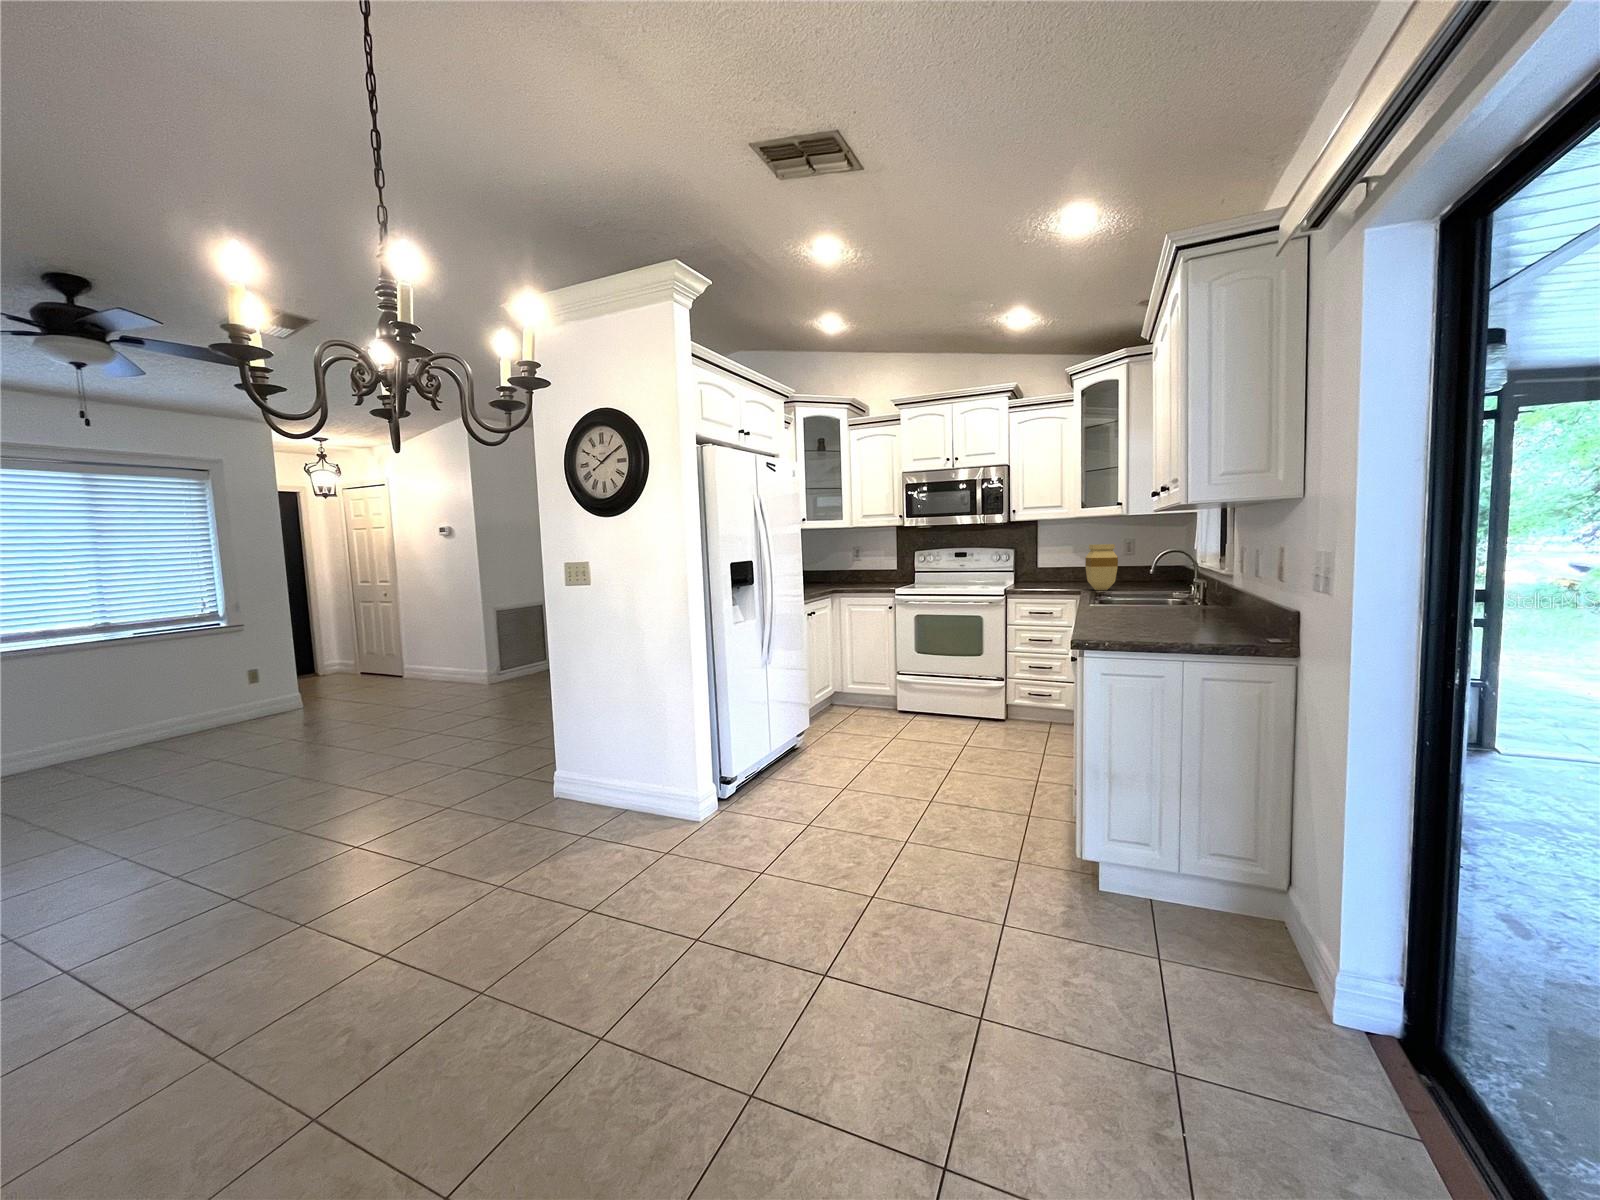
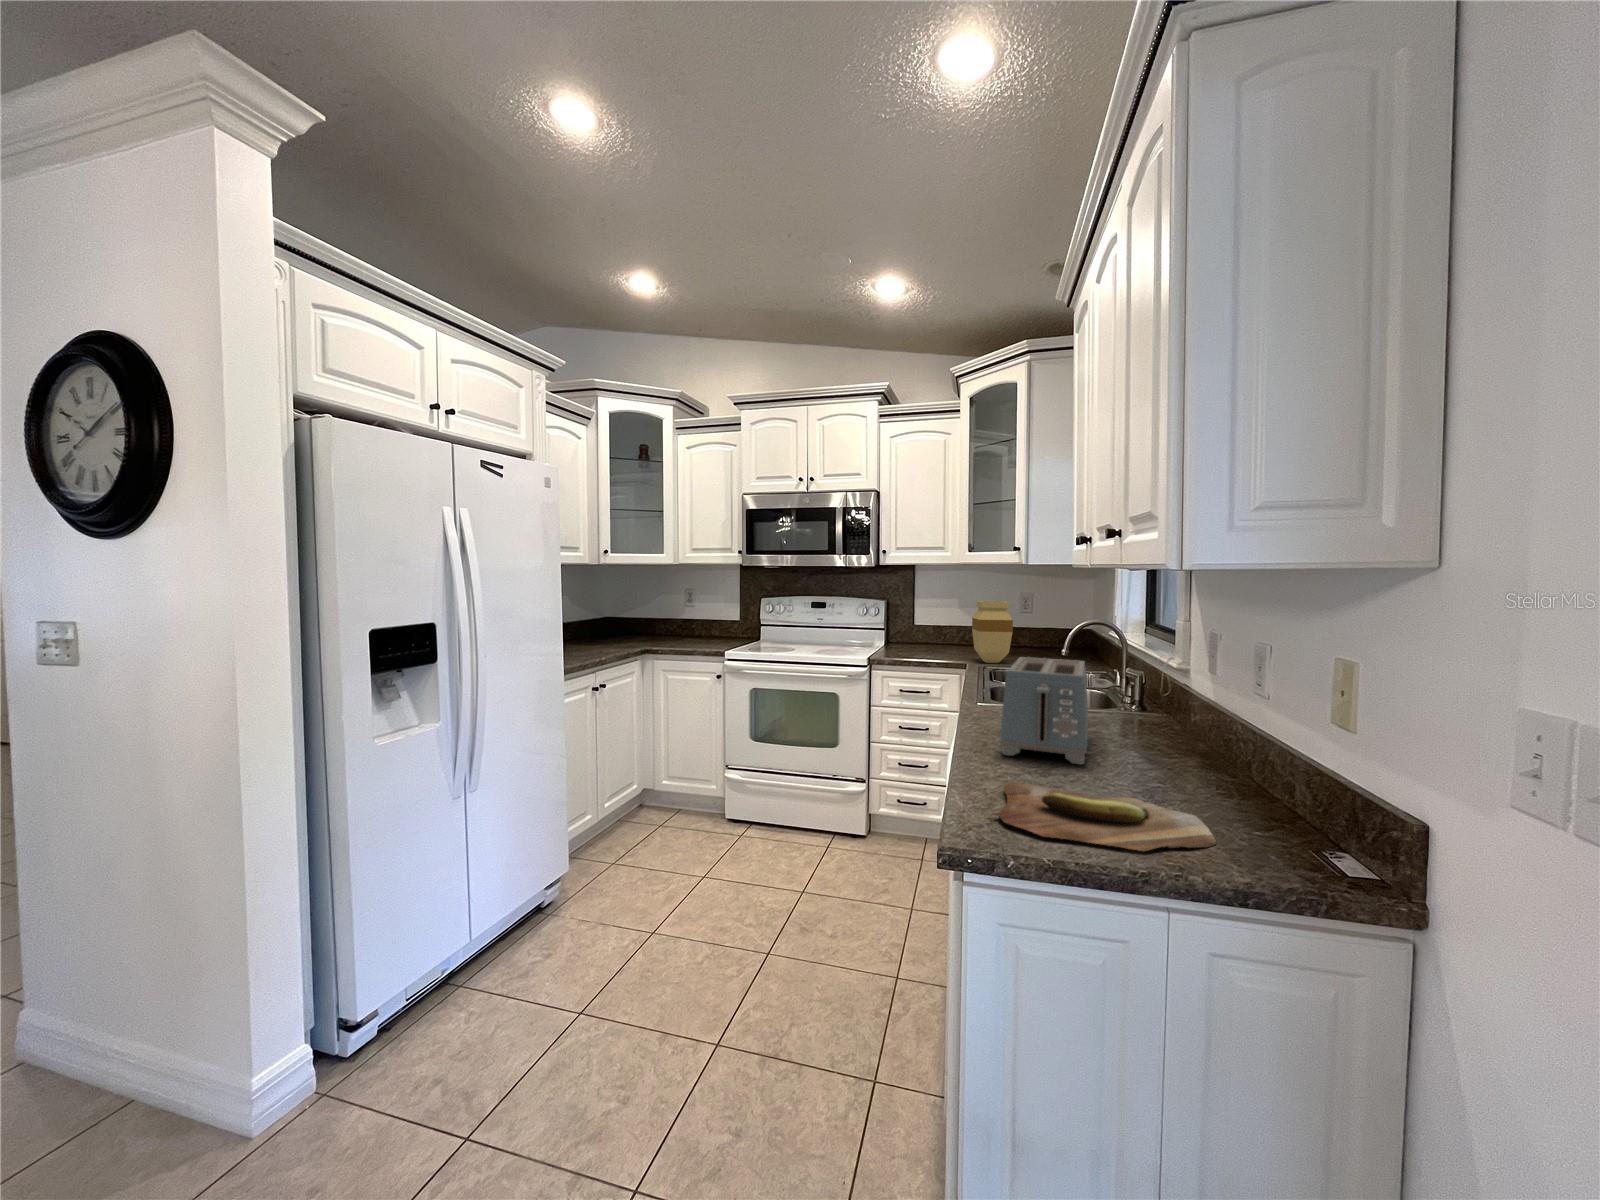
toaster: none [1108,568,1165,621] -> present [1000,657,1088,765]
cutting board: none [1104,622,1220,637] -> present [995,783,1216,851]

